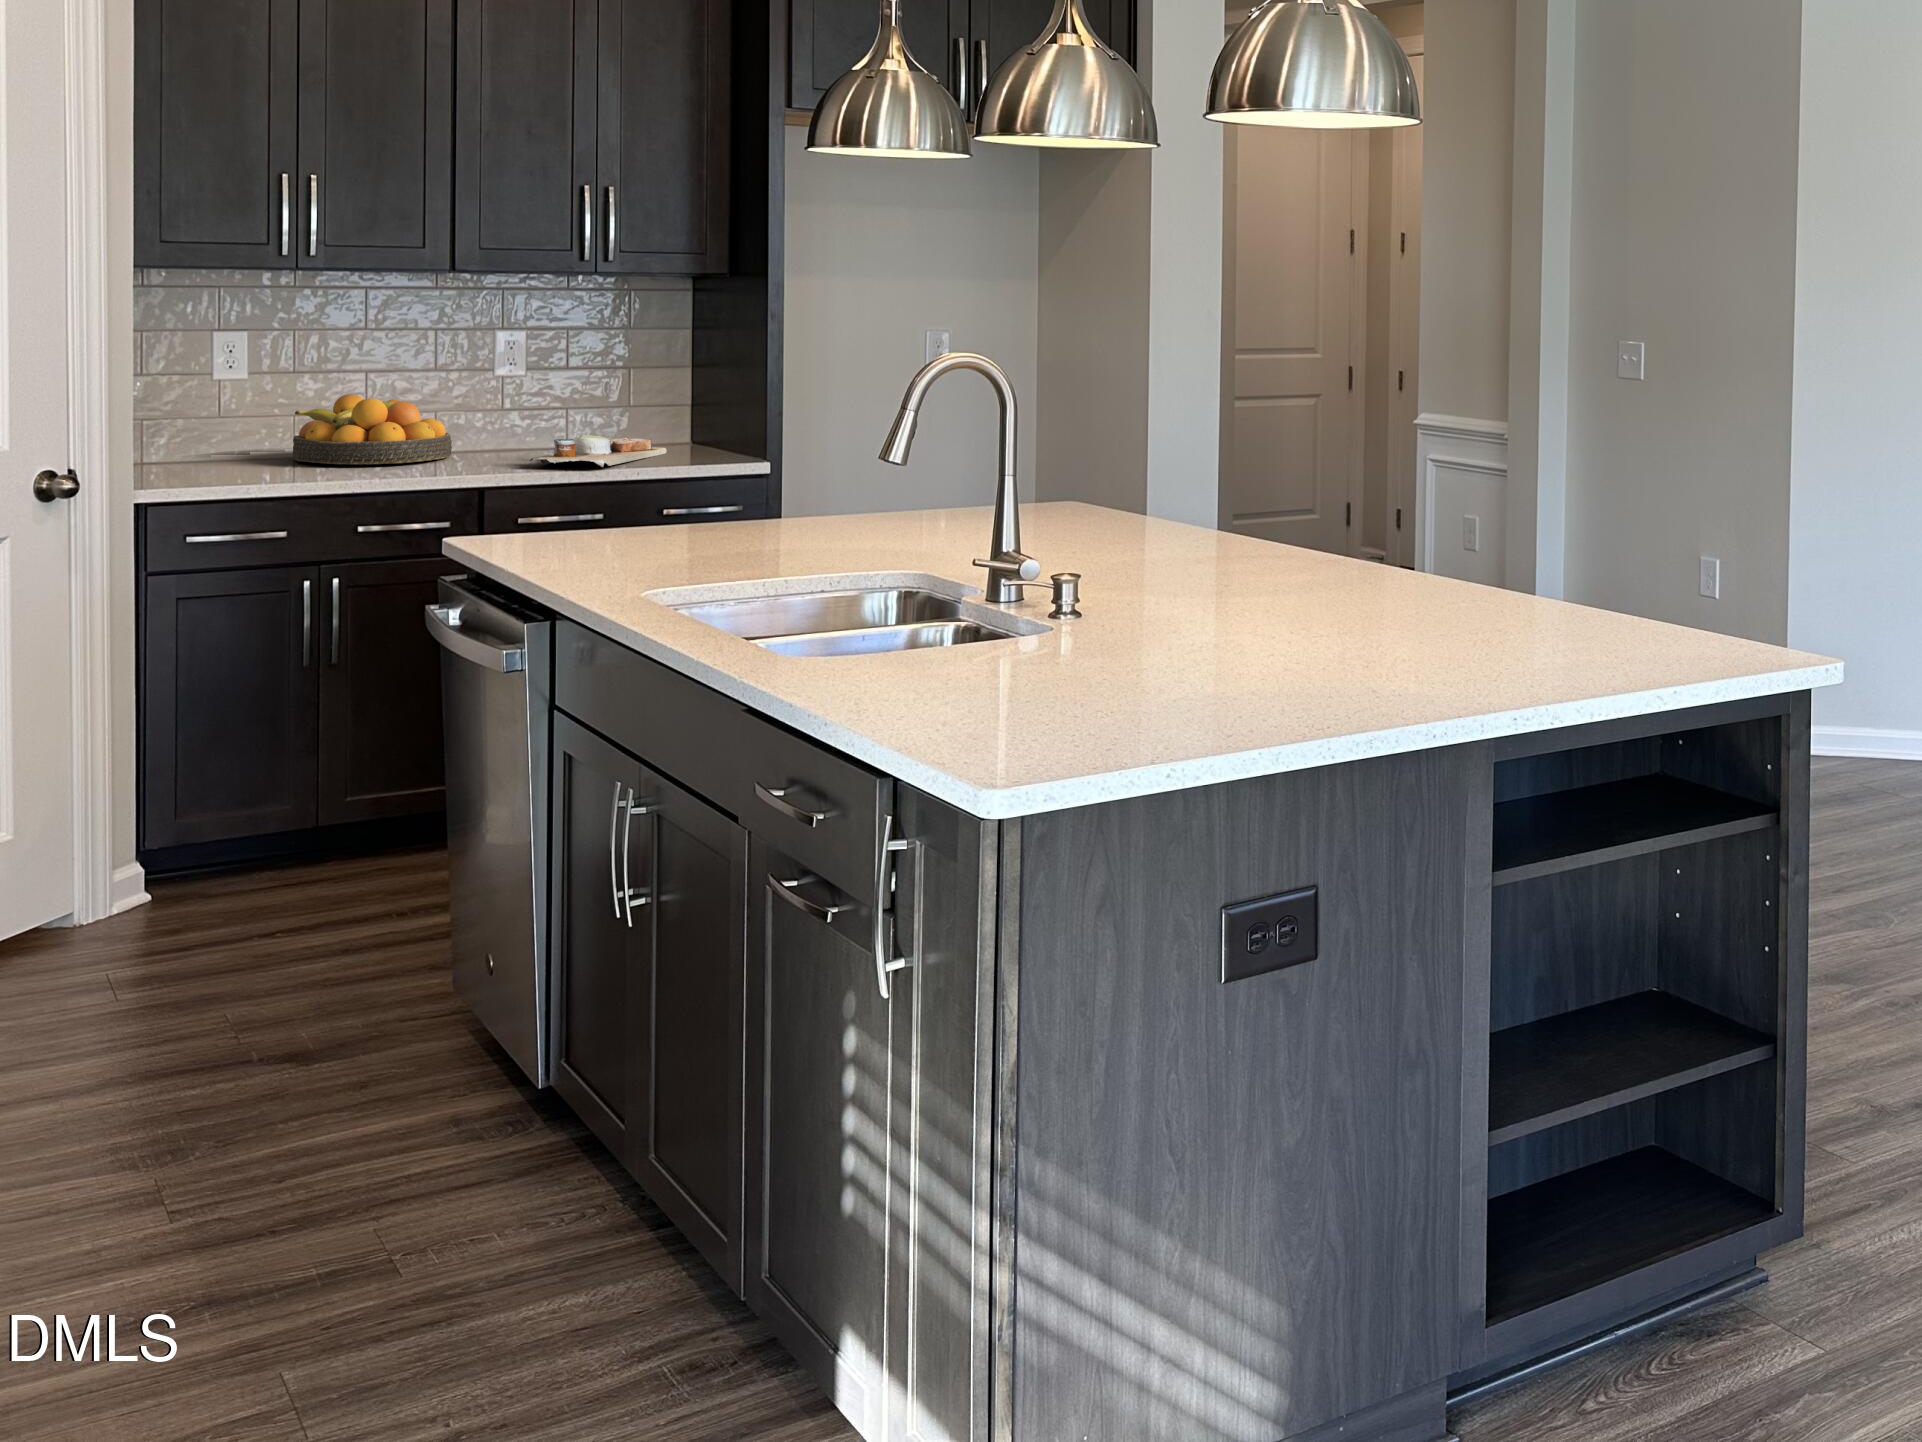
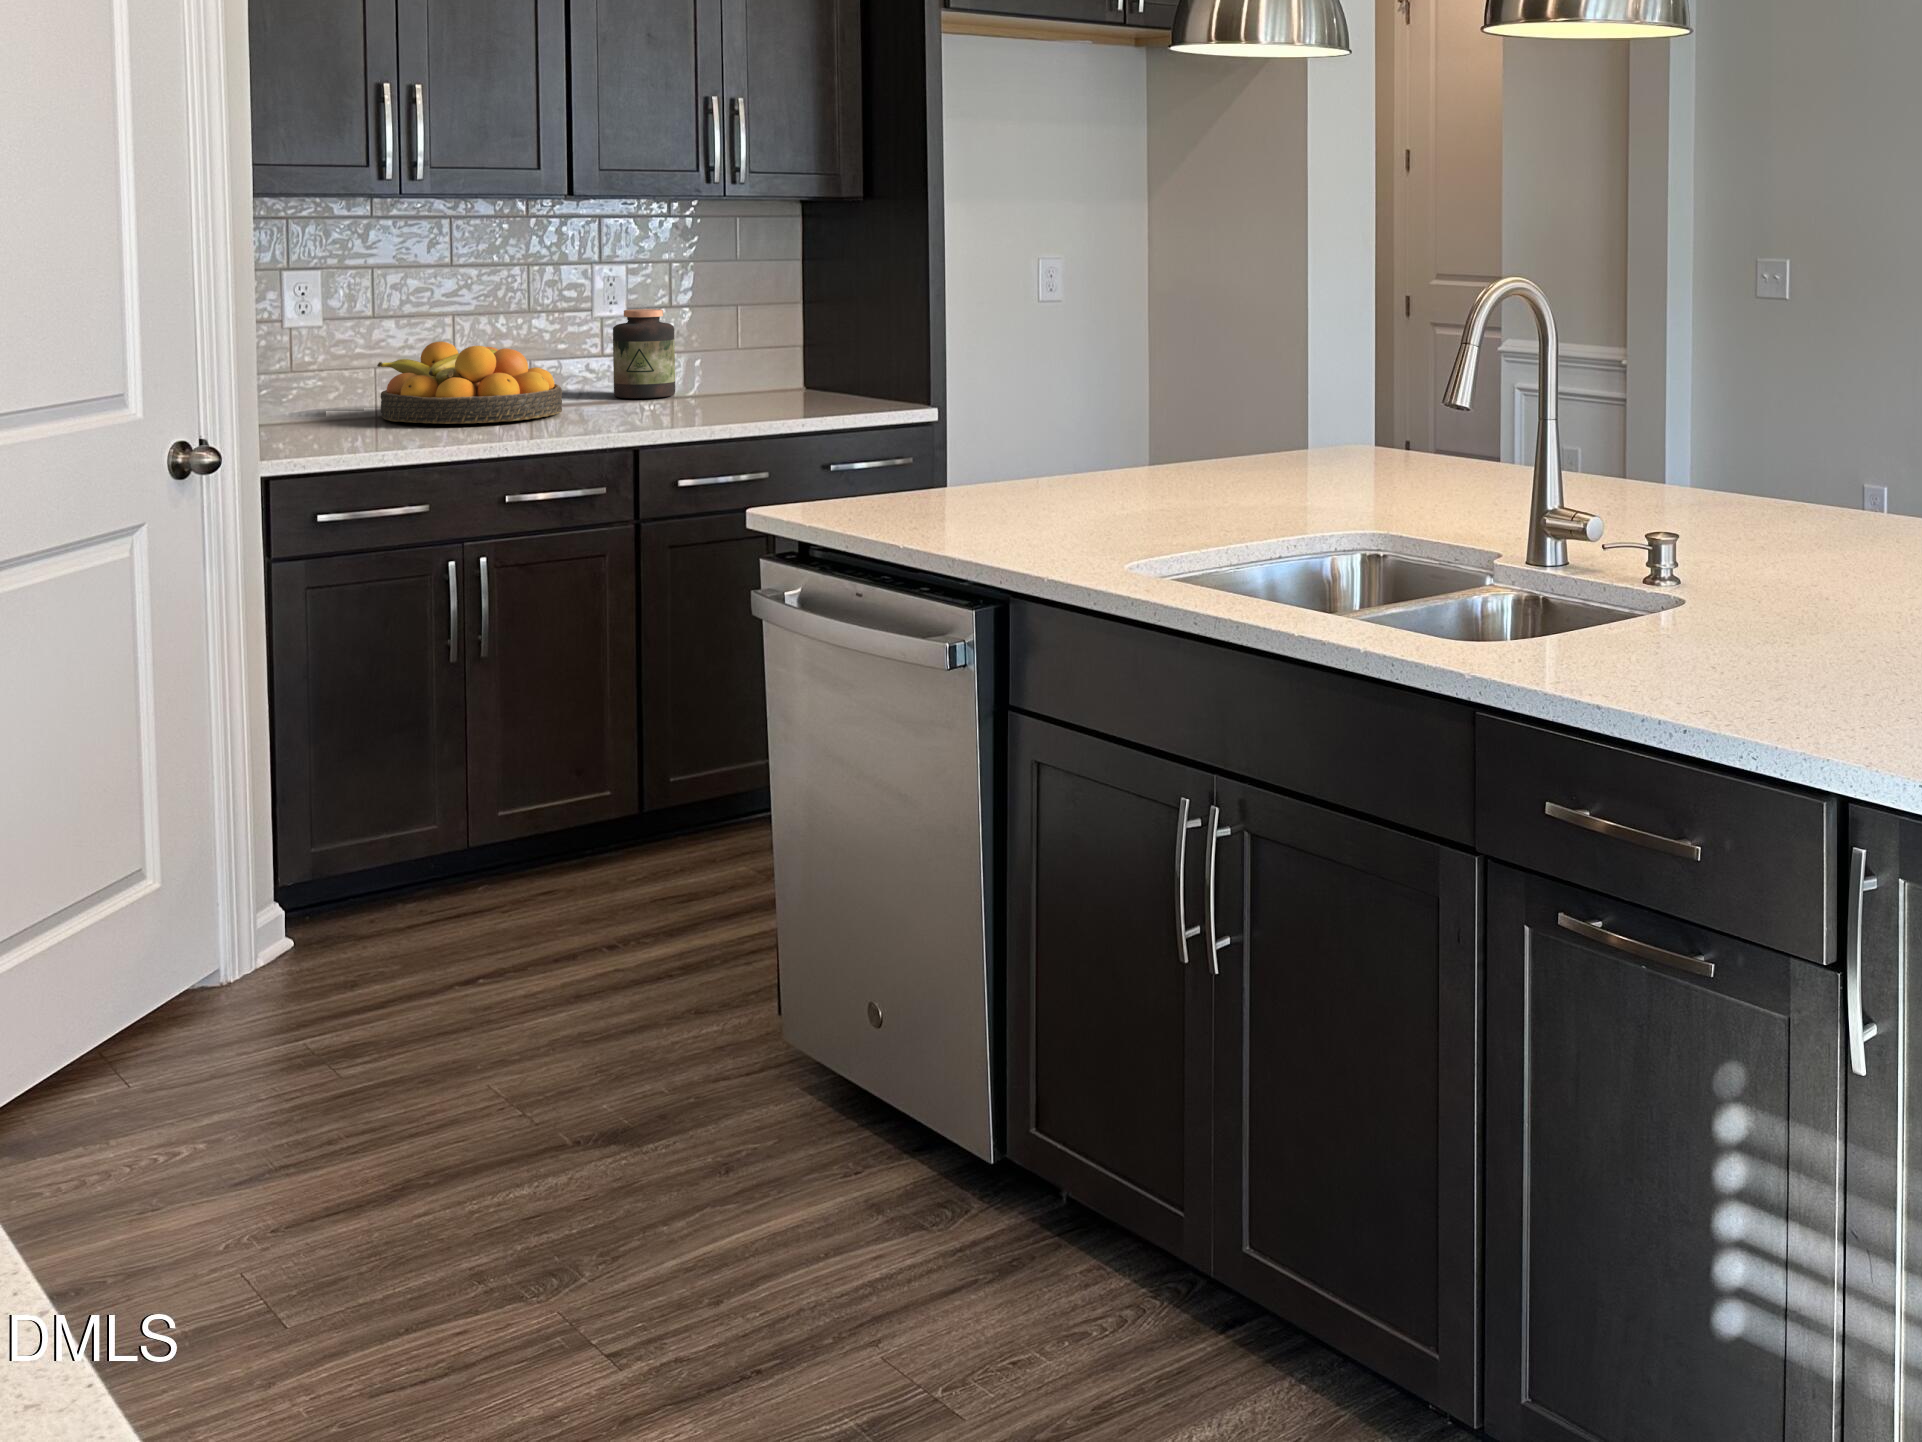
jar: none [513,370,568,447] -> present [613,309,675,398]
cutting board: present [530,435,667,467] -> none [672,383,799,420]

